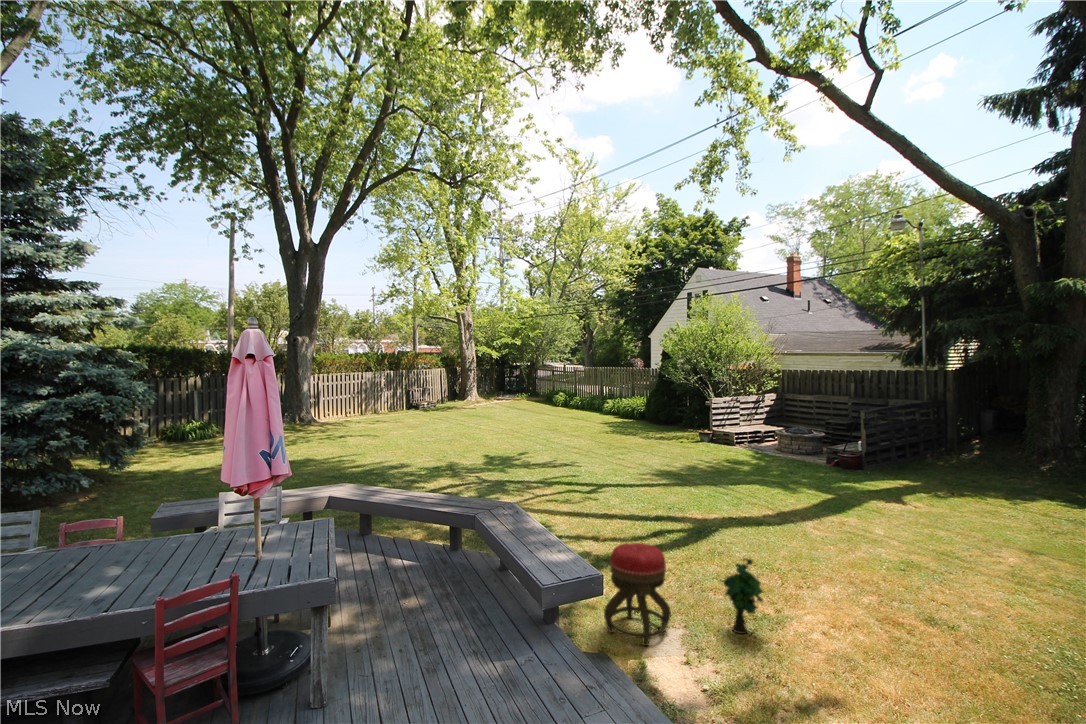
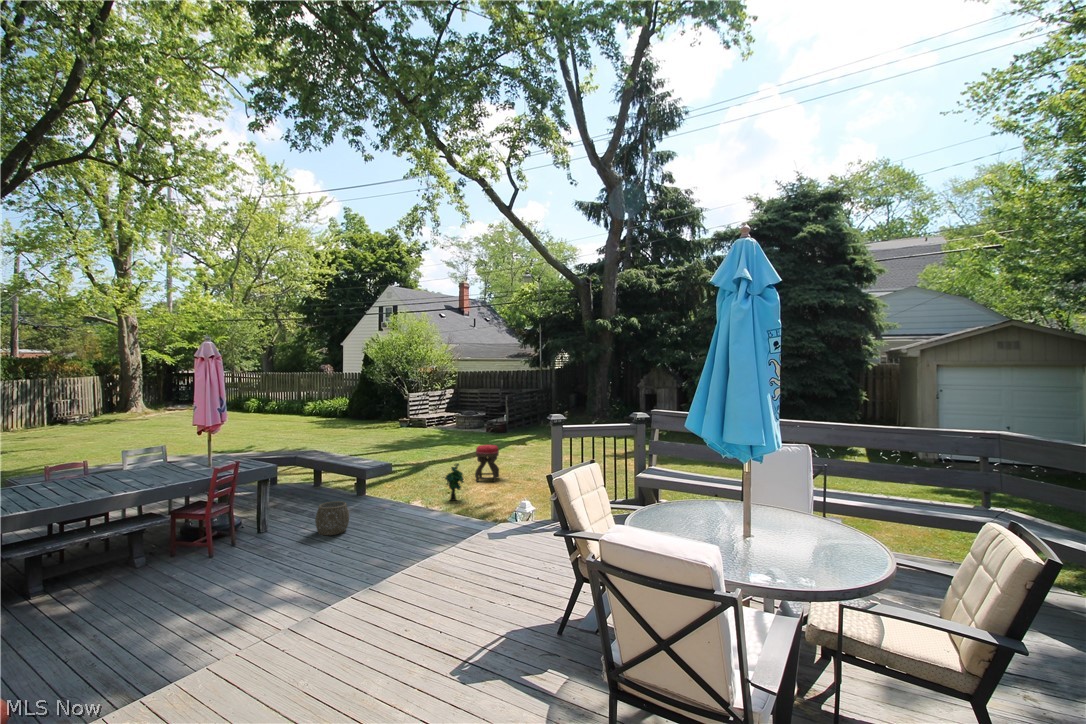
ottoman: present [604,543,671,646] -> present [475,445,499,482]
woven basket: none [458,607,518,683] -> present [315,501,349,535]

